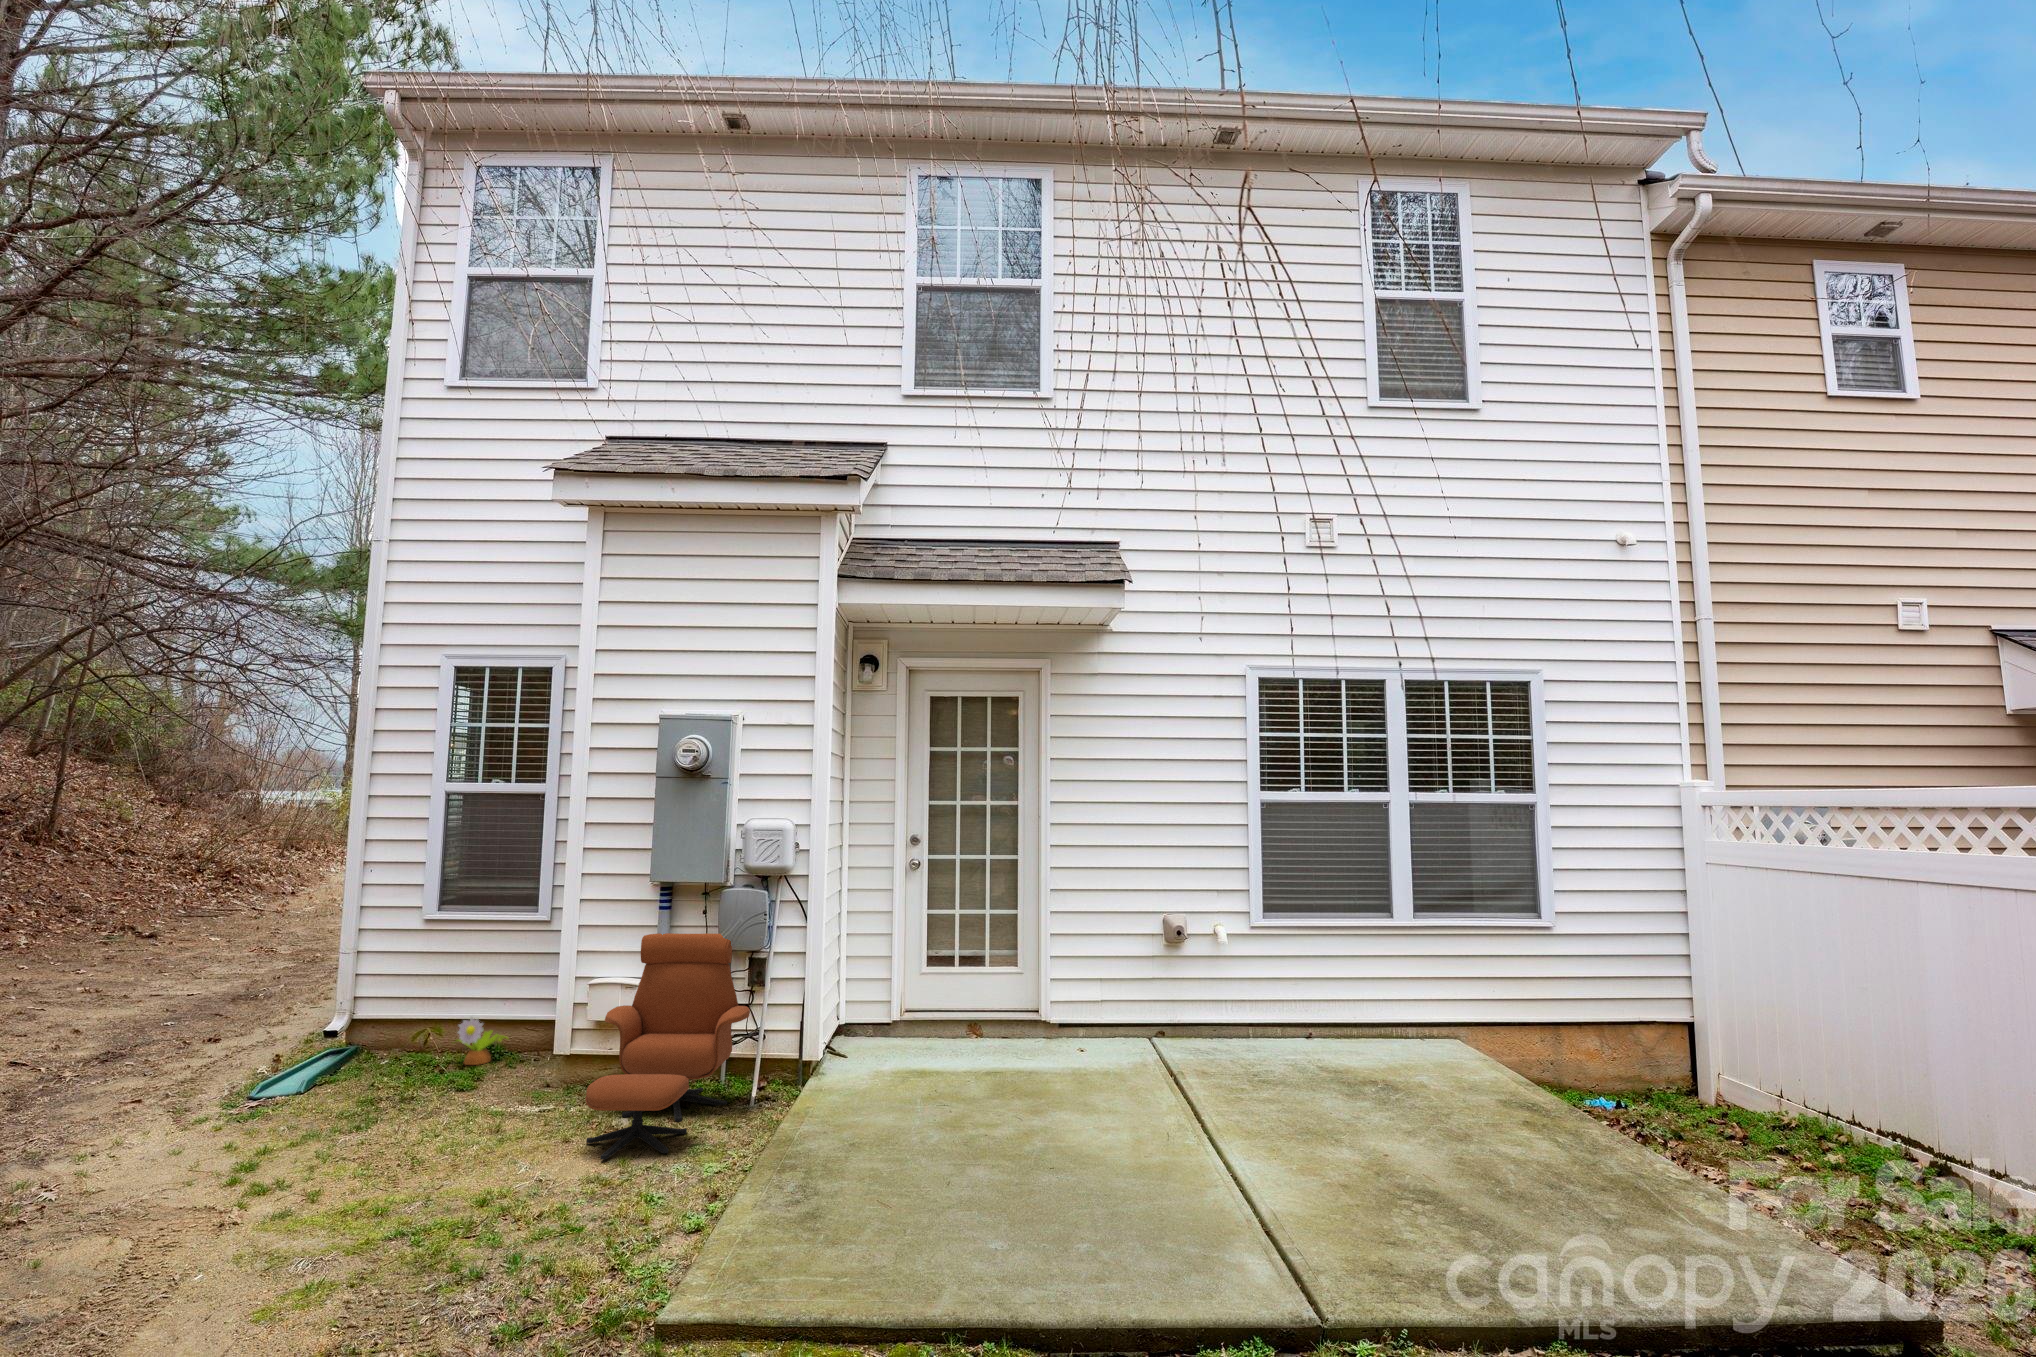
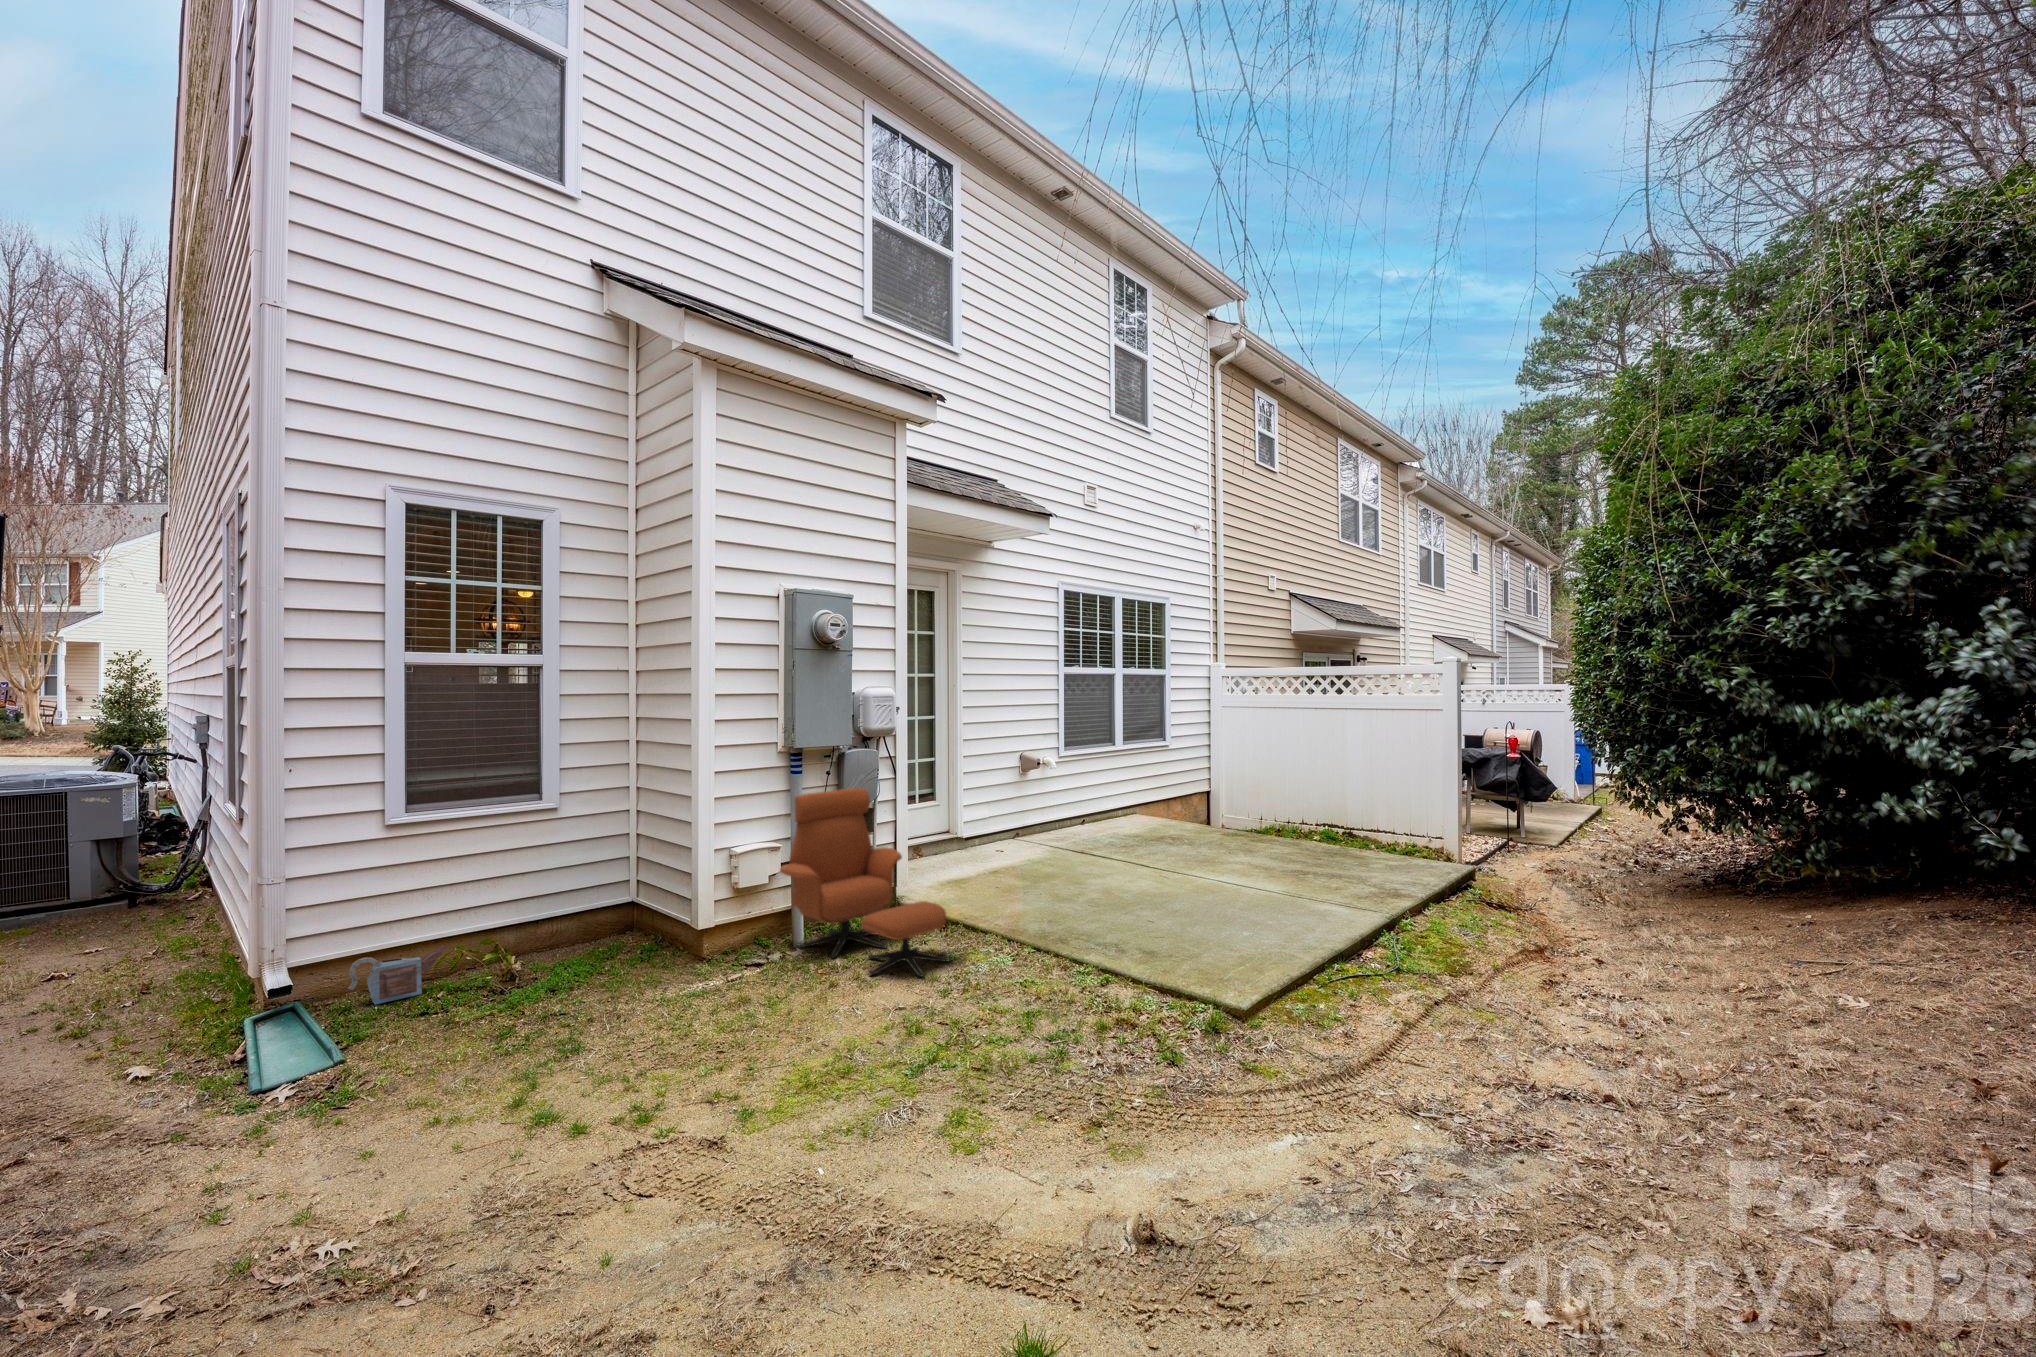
decorative plant: present [456,1017,508,1065] -> none [485,923,549,980]
watering can: none [373,1021,441,1060] -> present [348,945,448,1005]

